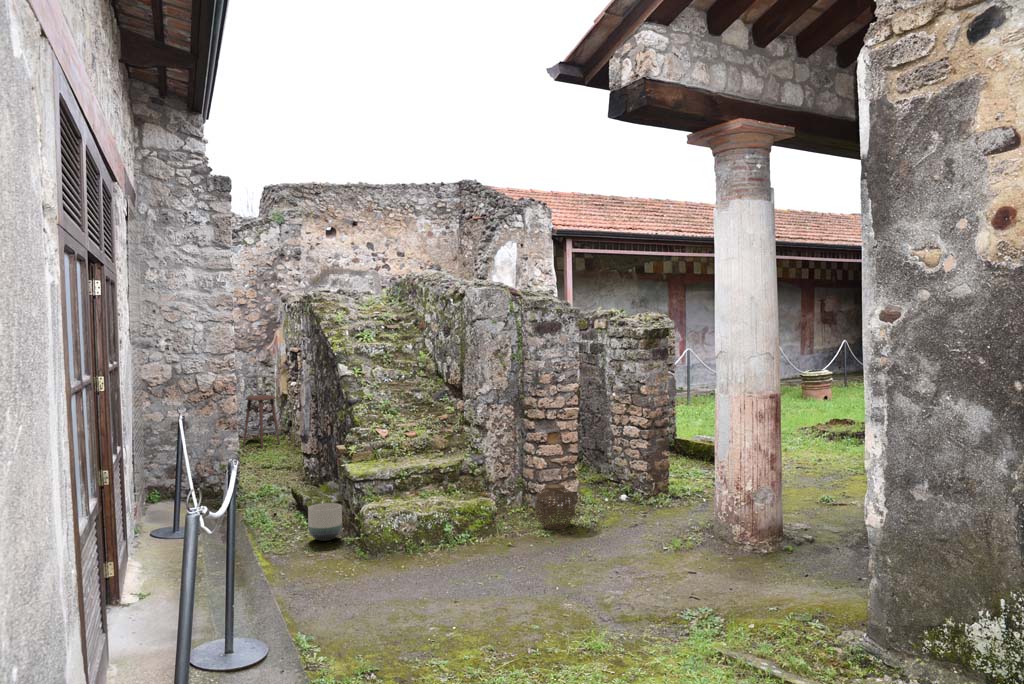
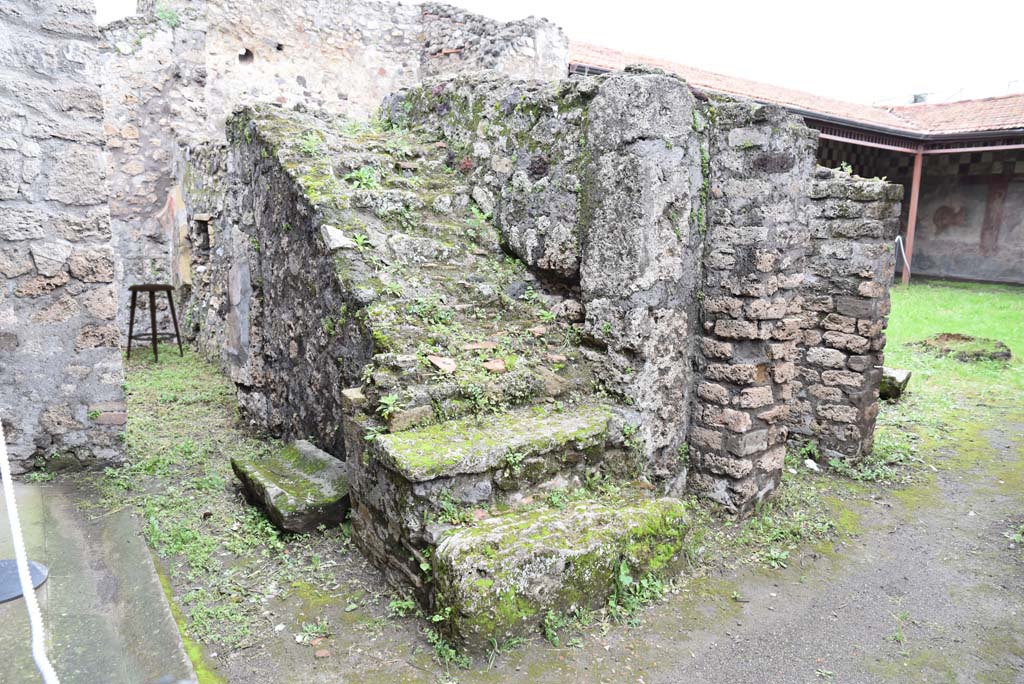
woven basket: present [535,484,575,529] -> none [728,460,809,548]
planter: present [308,503,342,541] -> none [297,512,369,597]

